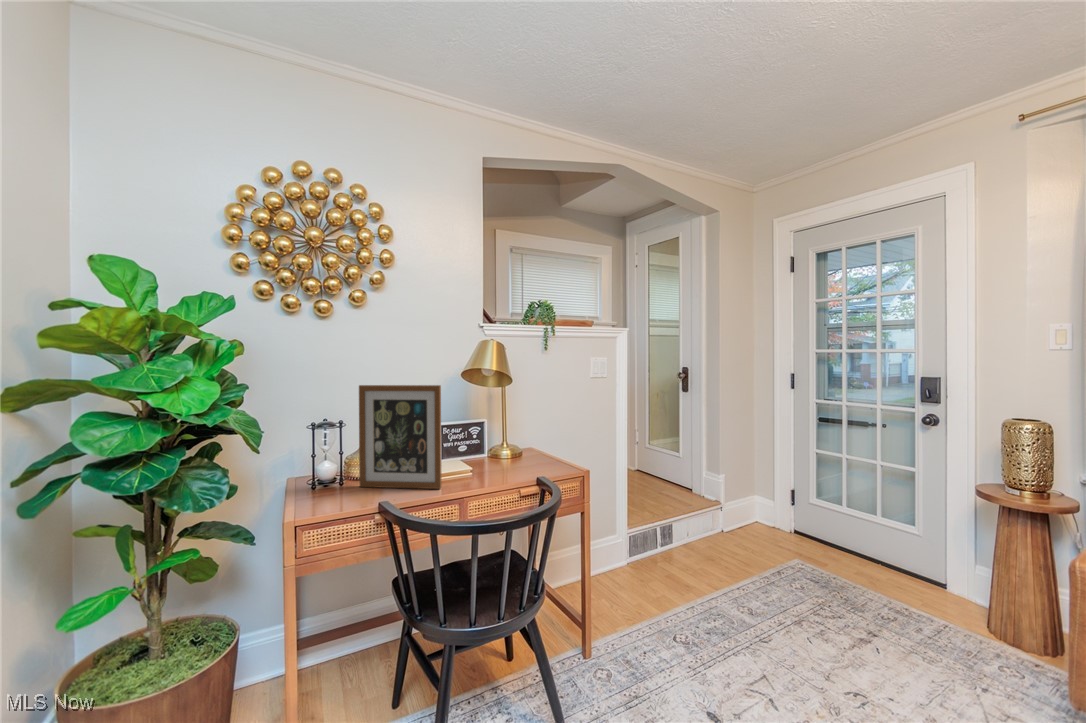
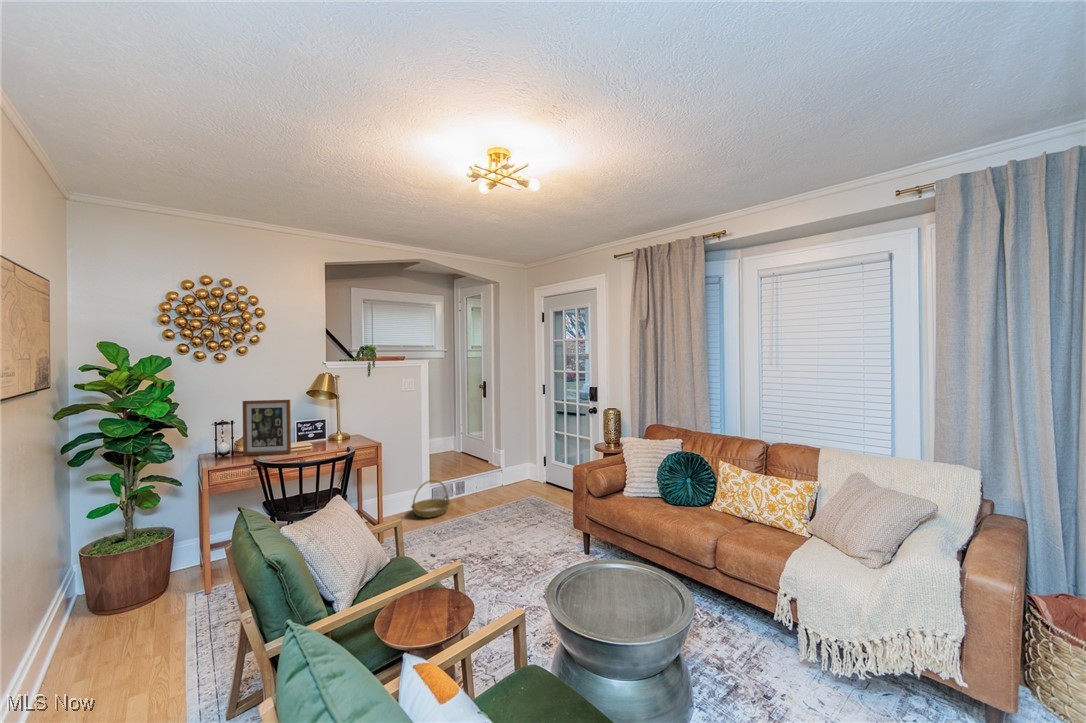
basket: none [608,529,673,597] -> present [411,480,450,518]

